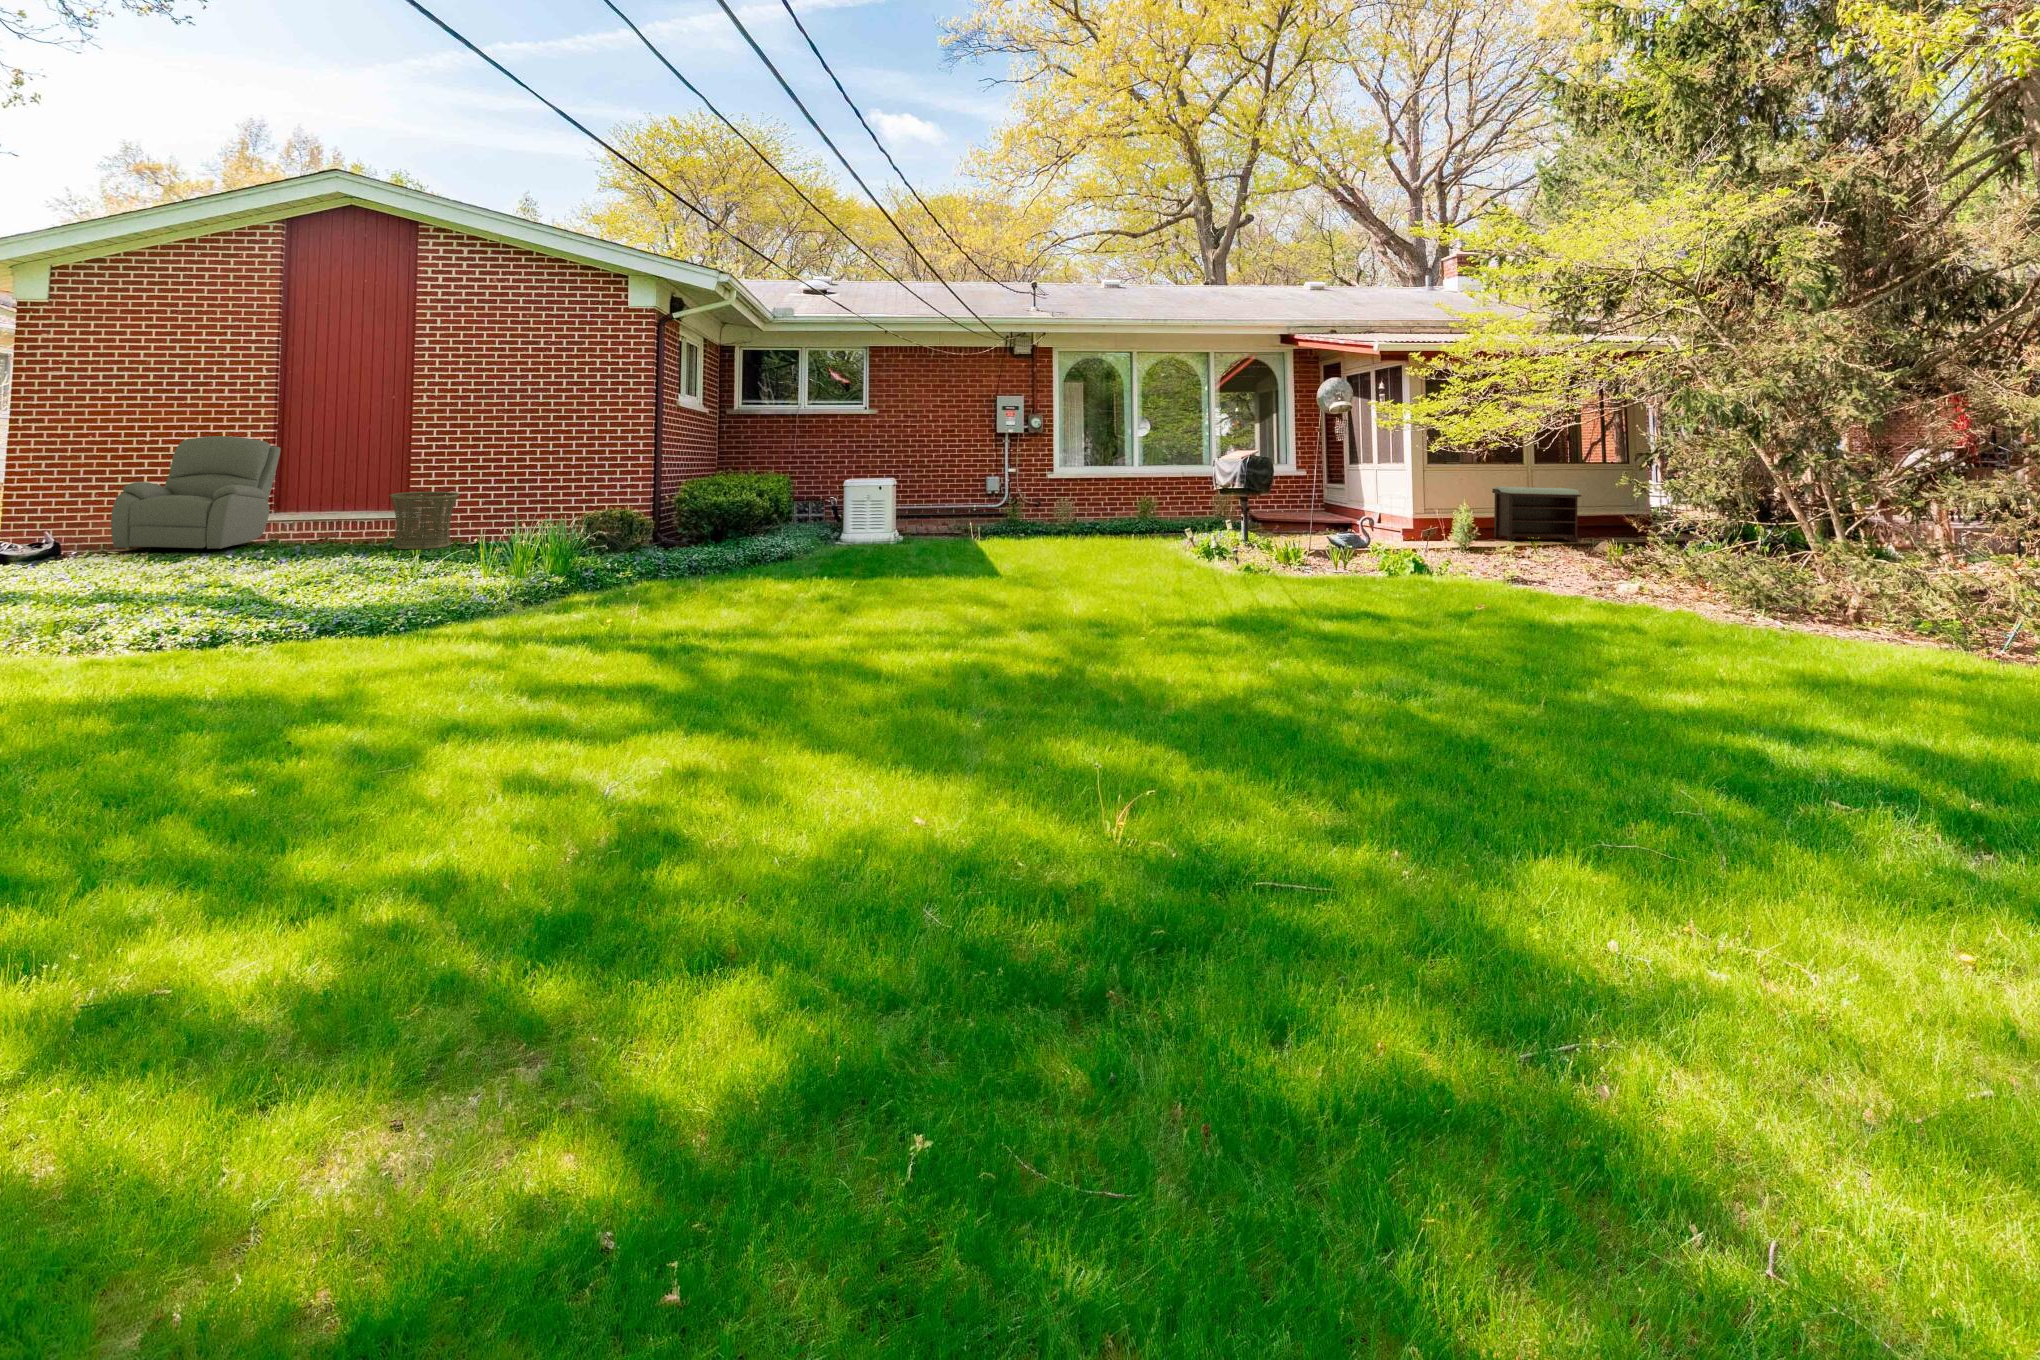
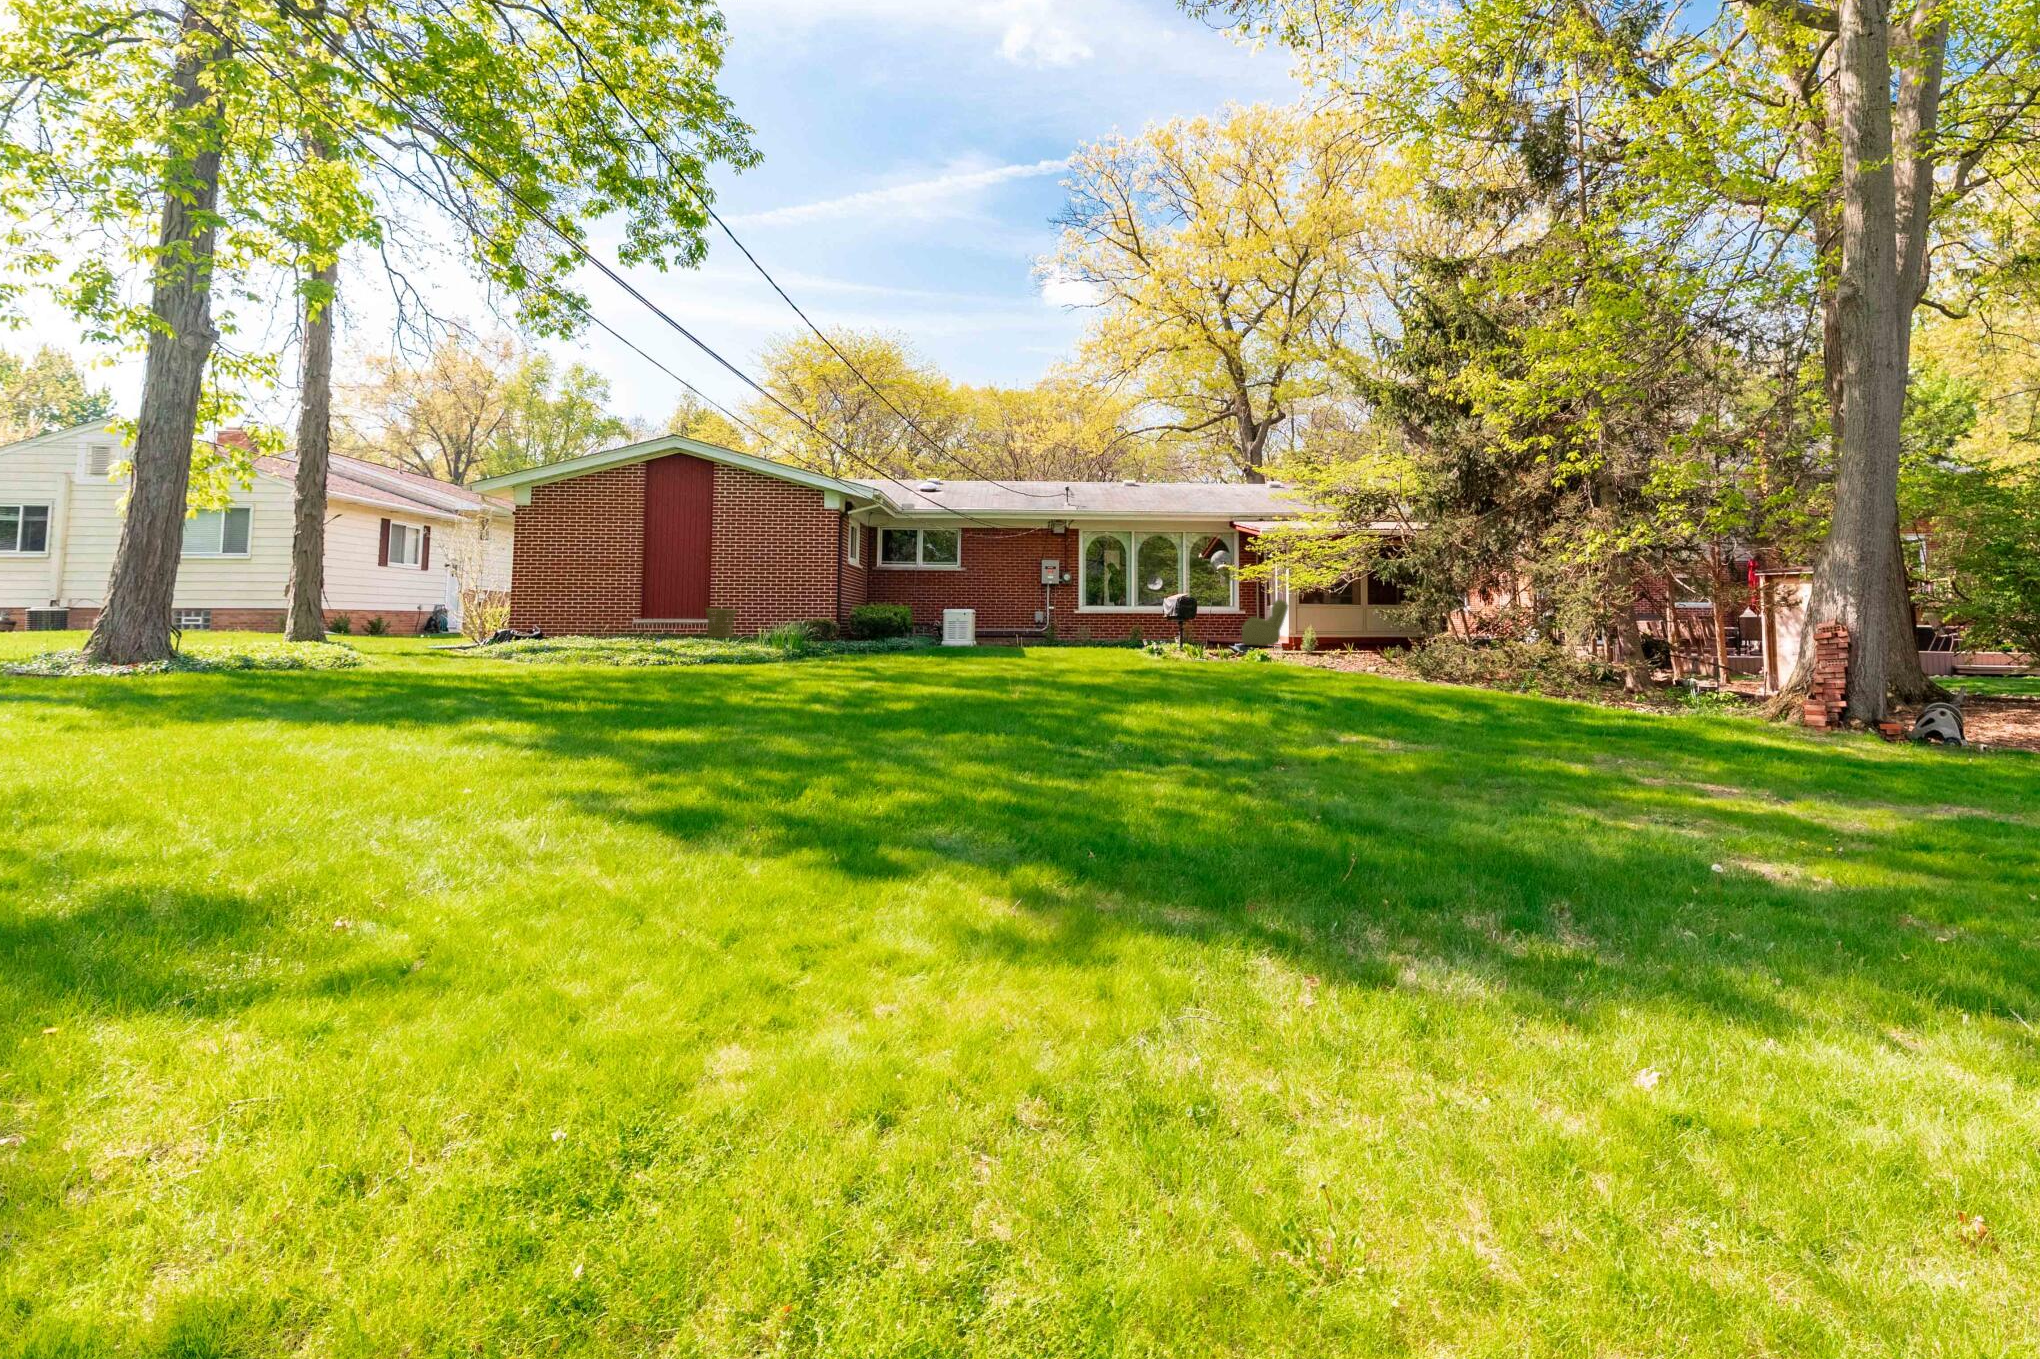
chair: present [111,436,281,552] -> present [1242,600,1288,647]
bench: present [1492,487,1581,542] -> none [1354,622,1409,657]

